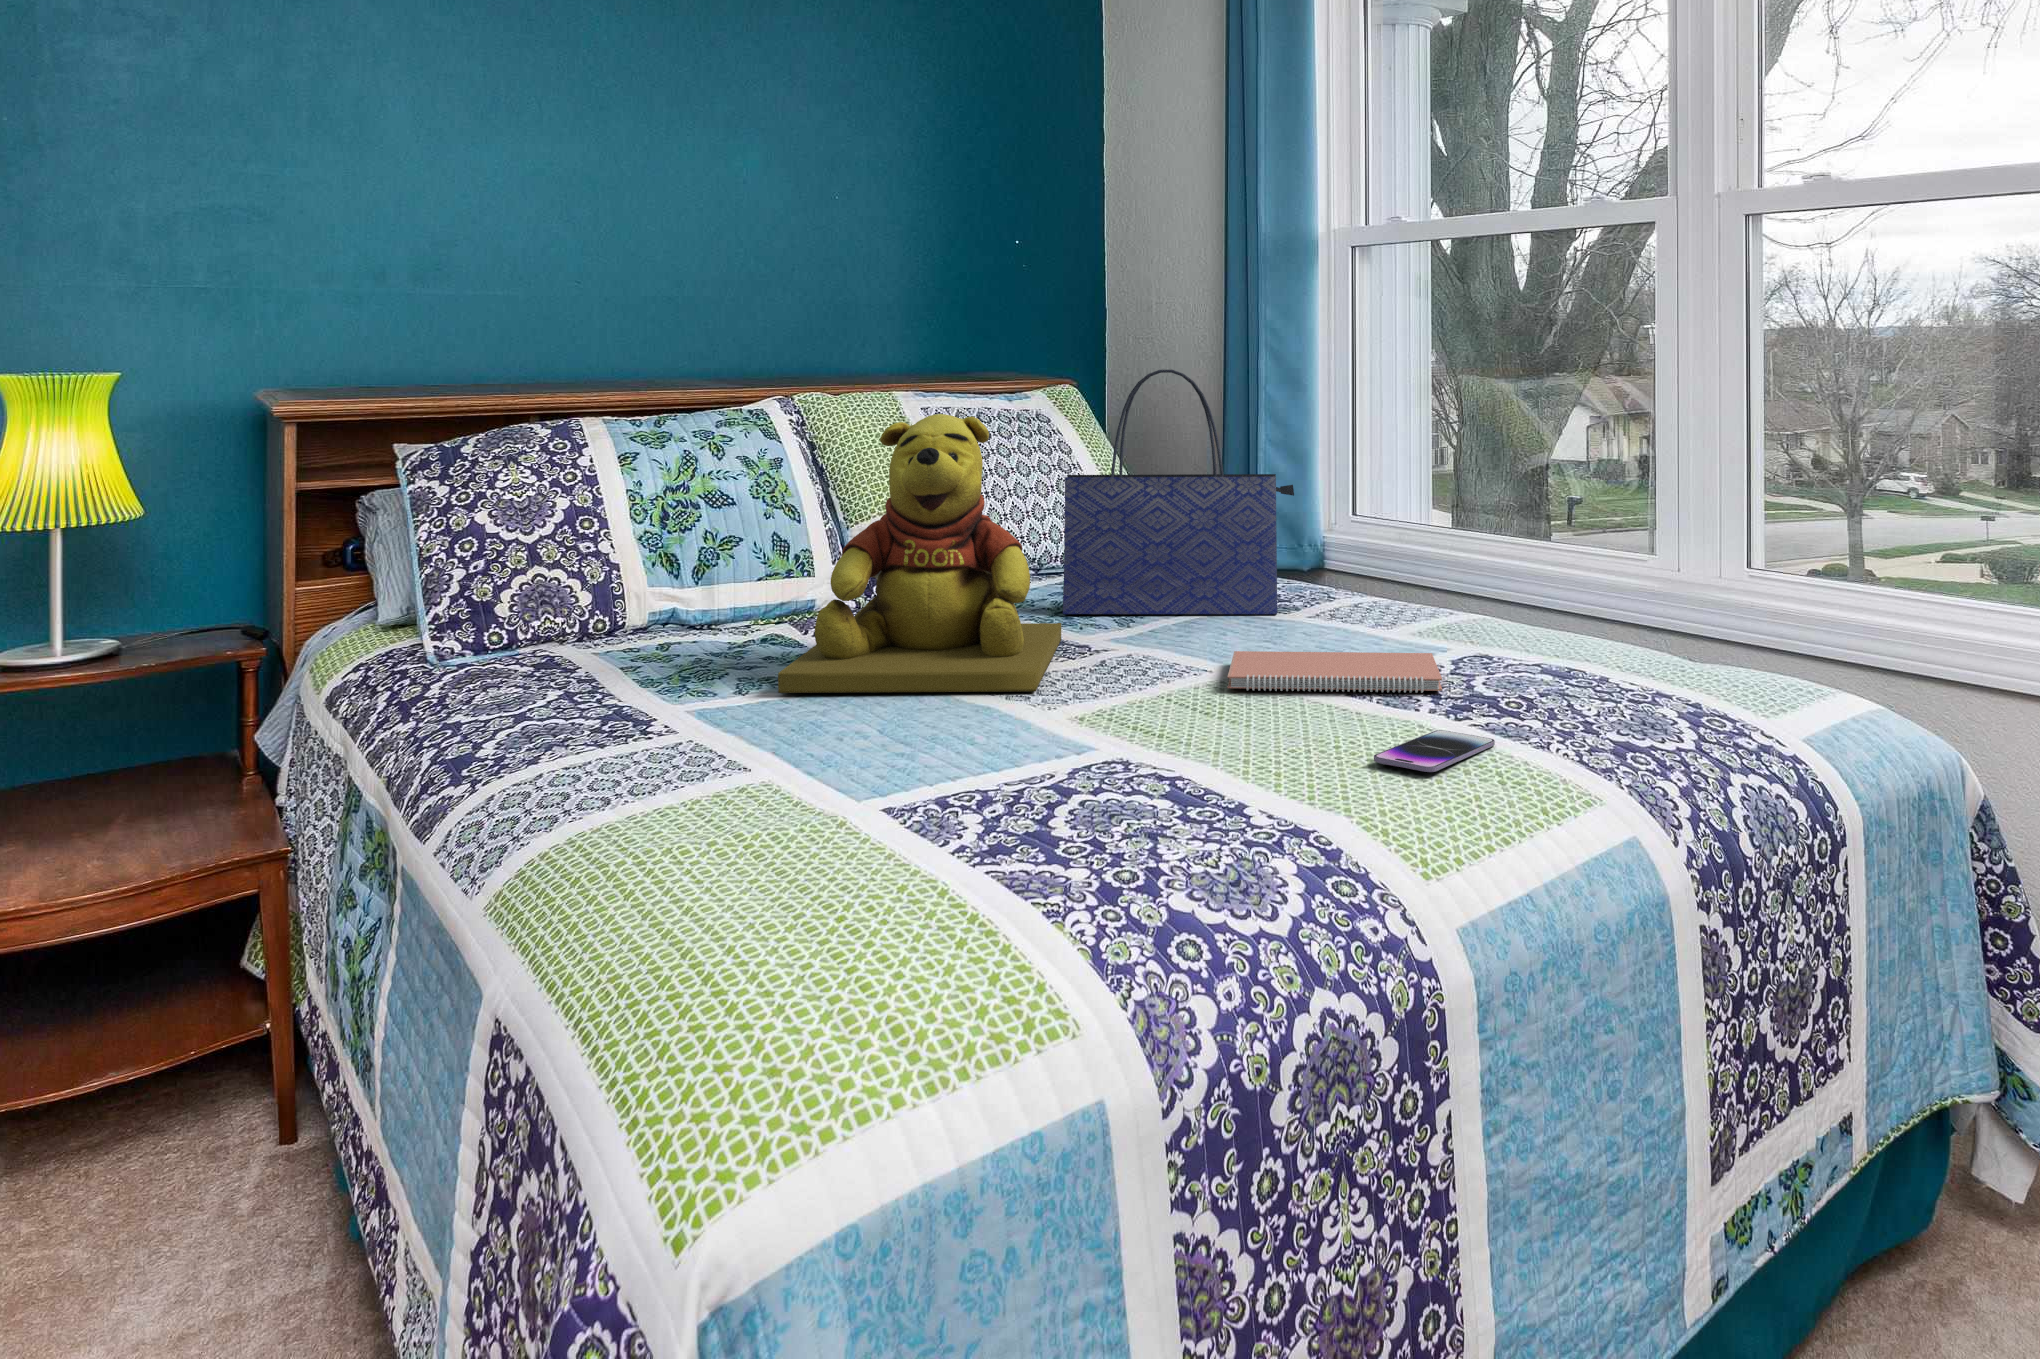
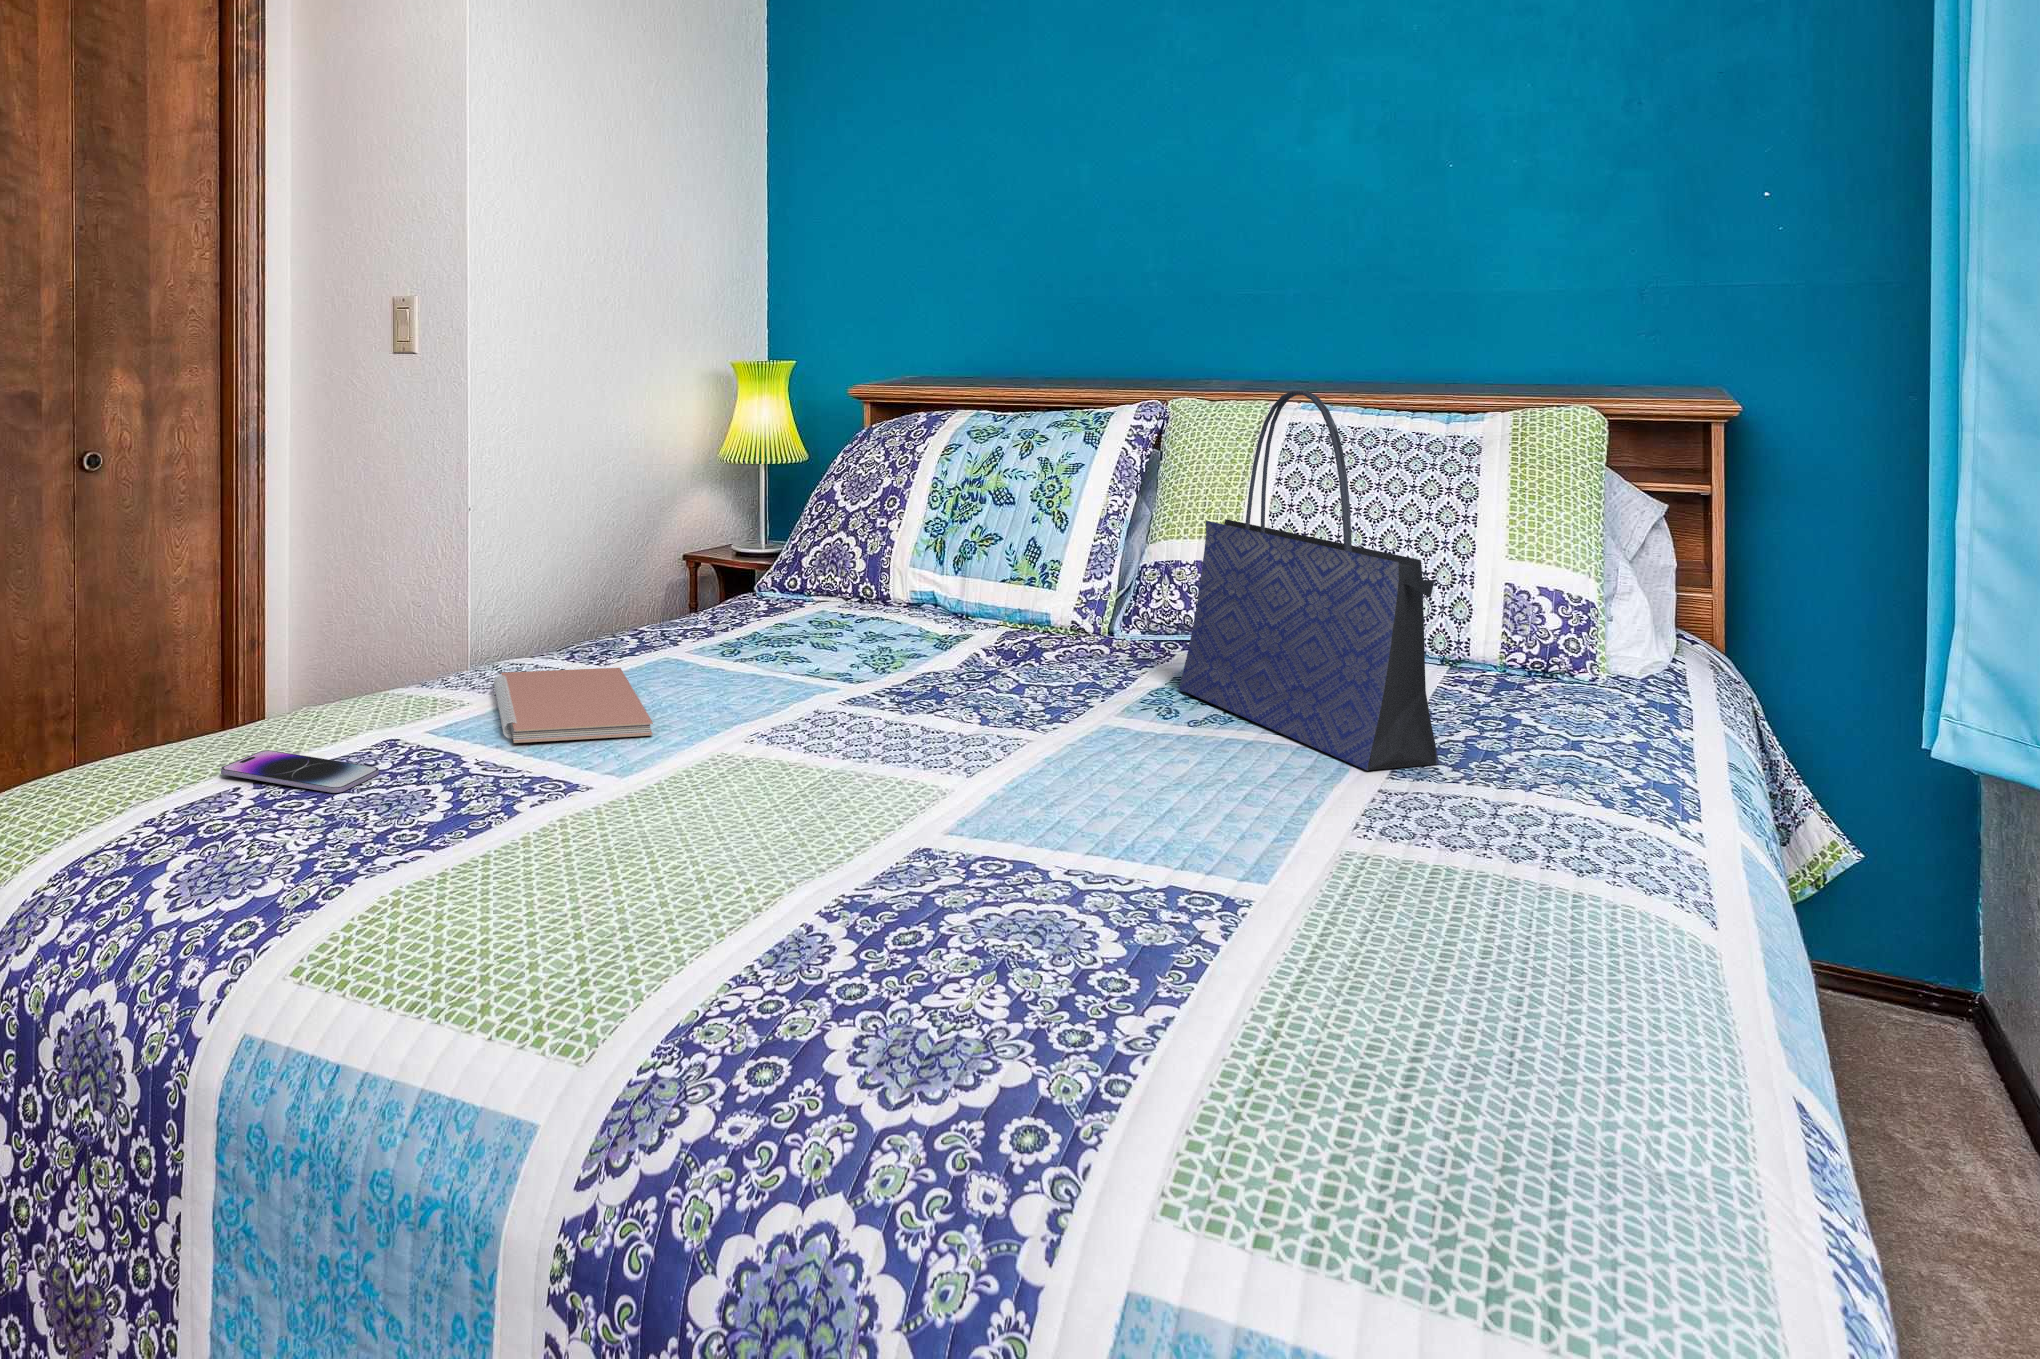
teddy bear: present [778,414,1061,693] -> none [739,423,1068,727]
notebook: present [1228,651,1442,693] -> present [494,668,653,743]
smartphone: present [1374,730,1495,772] -> present [221,750,379,793]

